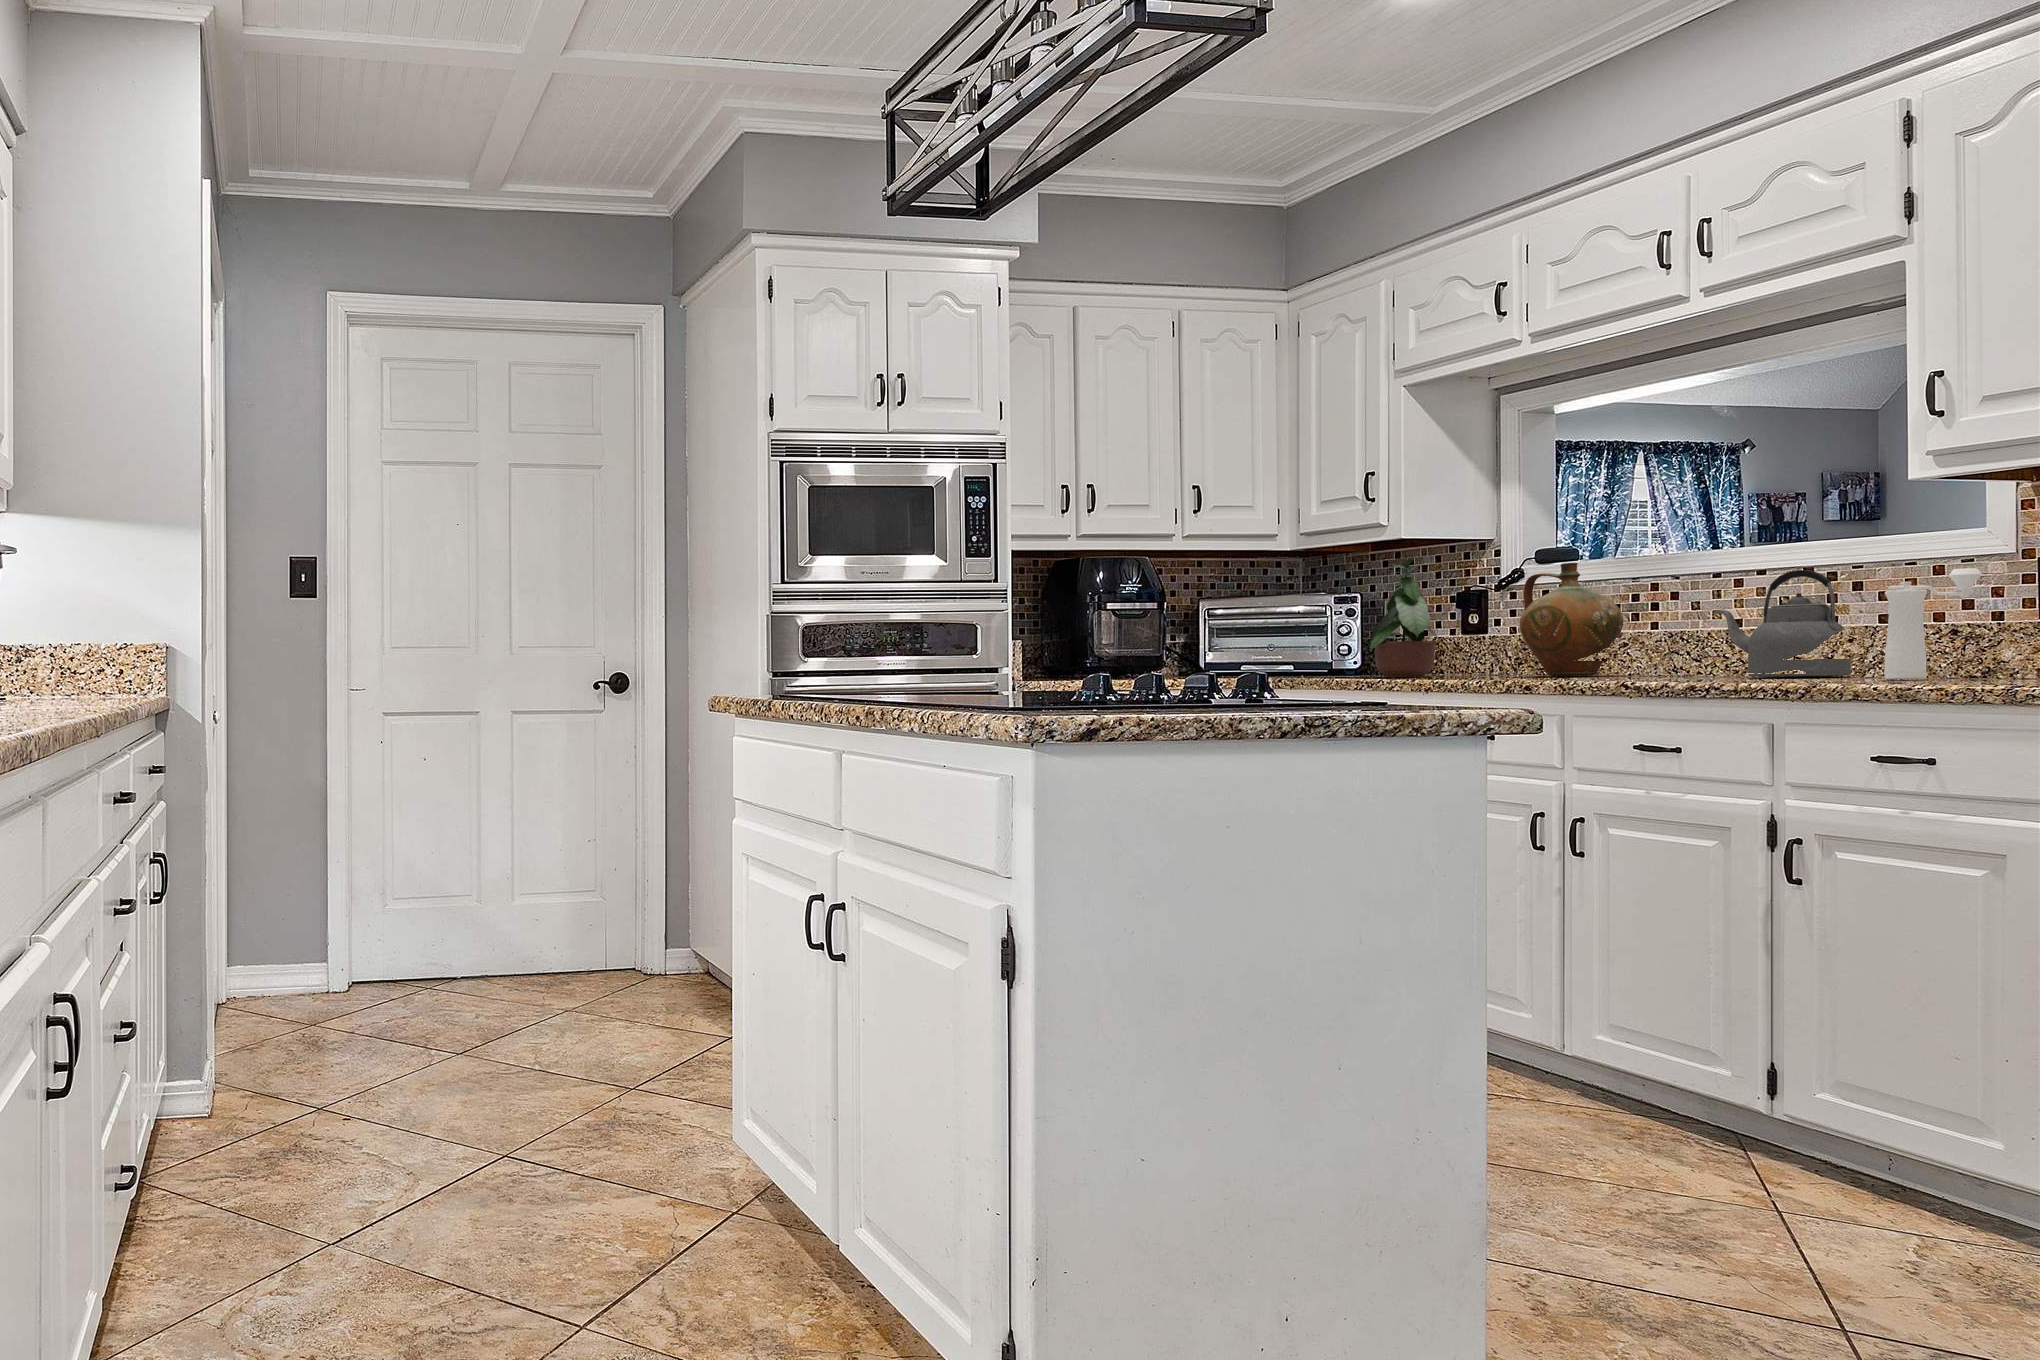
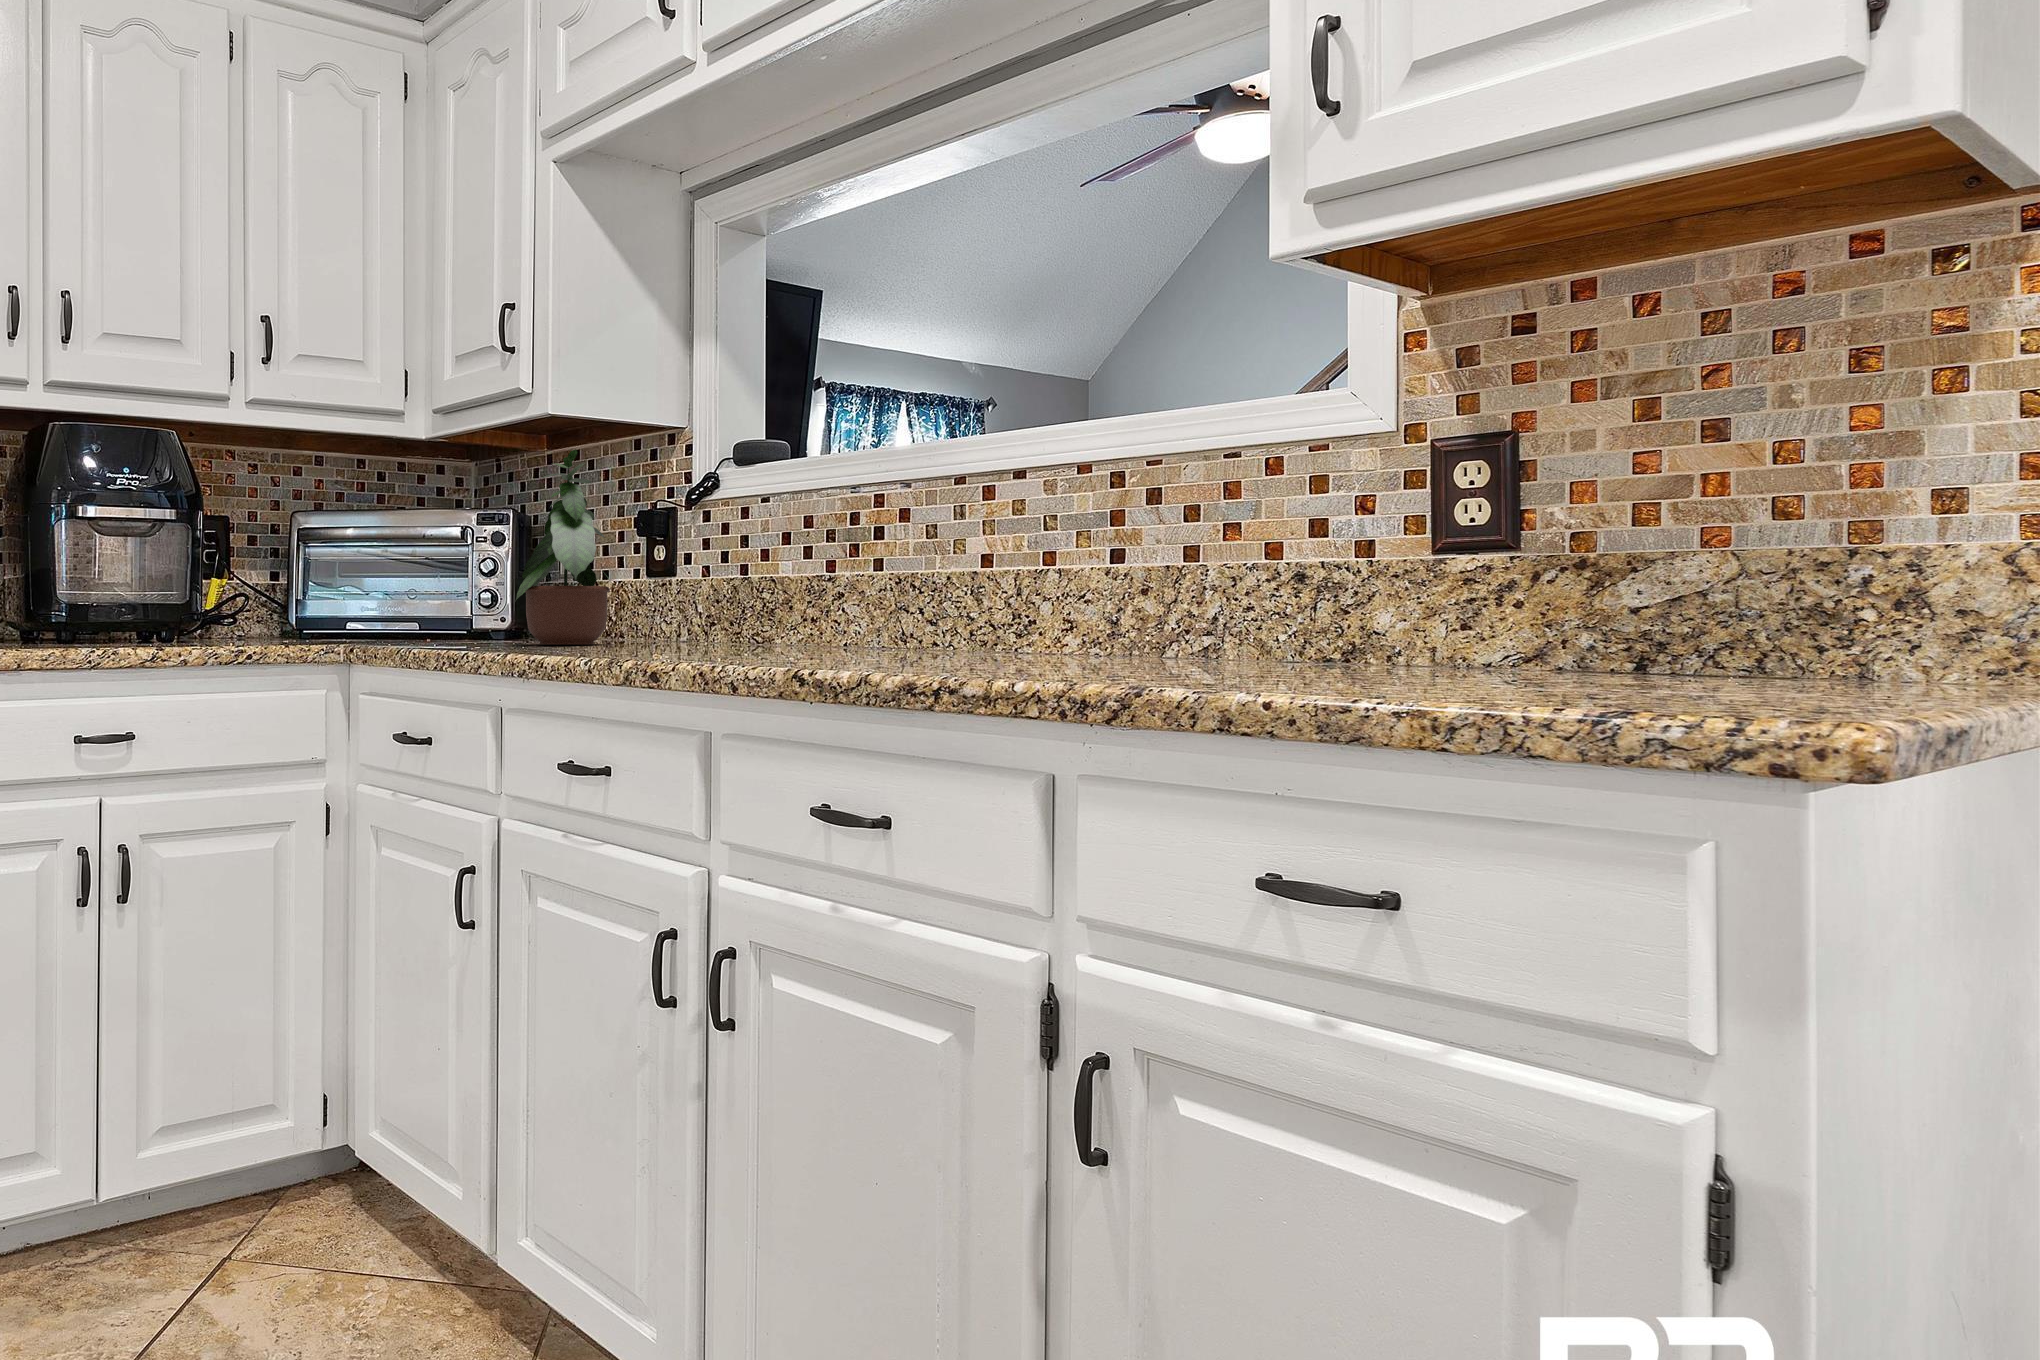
ceramic jug: present [1520,562,1623,676] -> none [708,460,844,646]
pepper mill: present [1885,568,1982,679] -> none [1204,460,1338,662]
kettle: present [1714,570,1851,677] -> none [956,468,1143,653]

